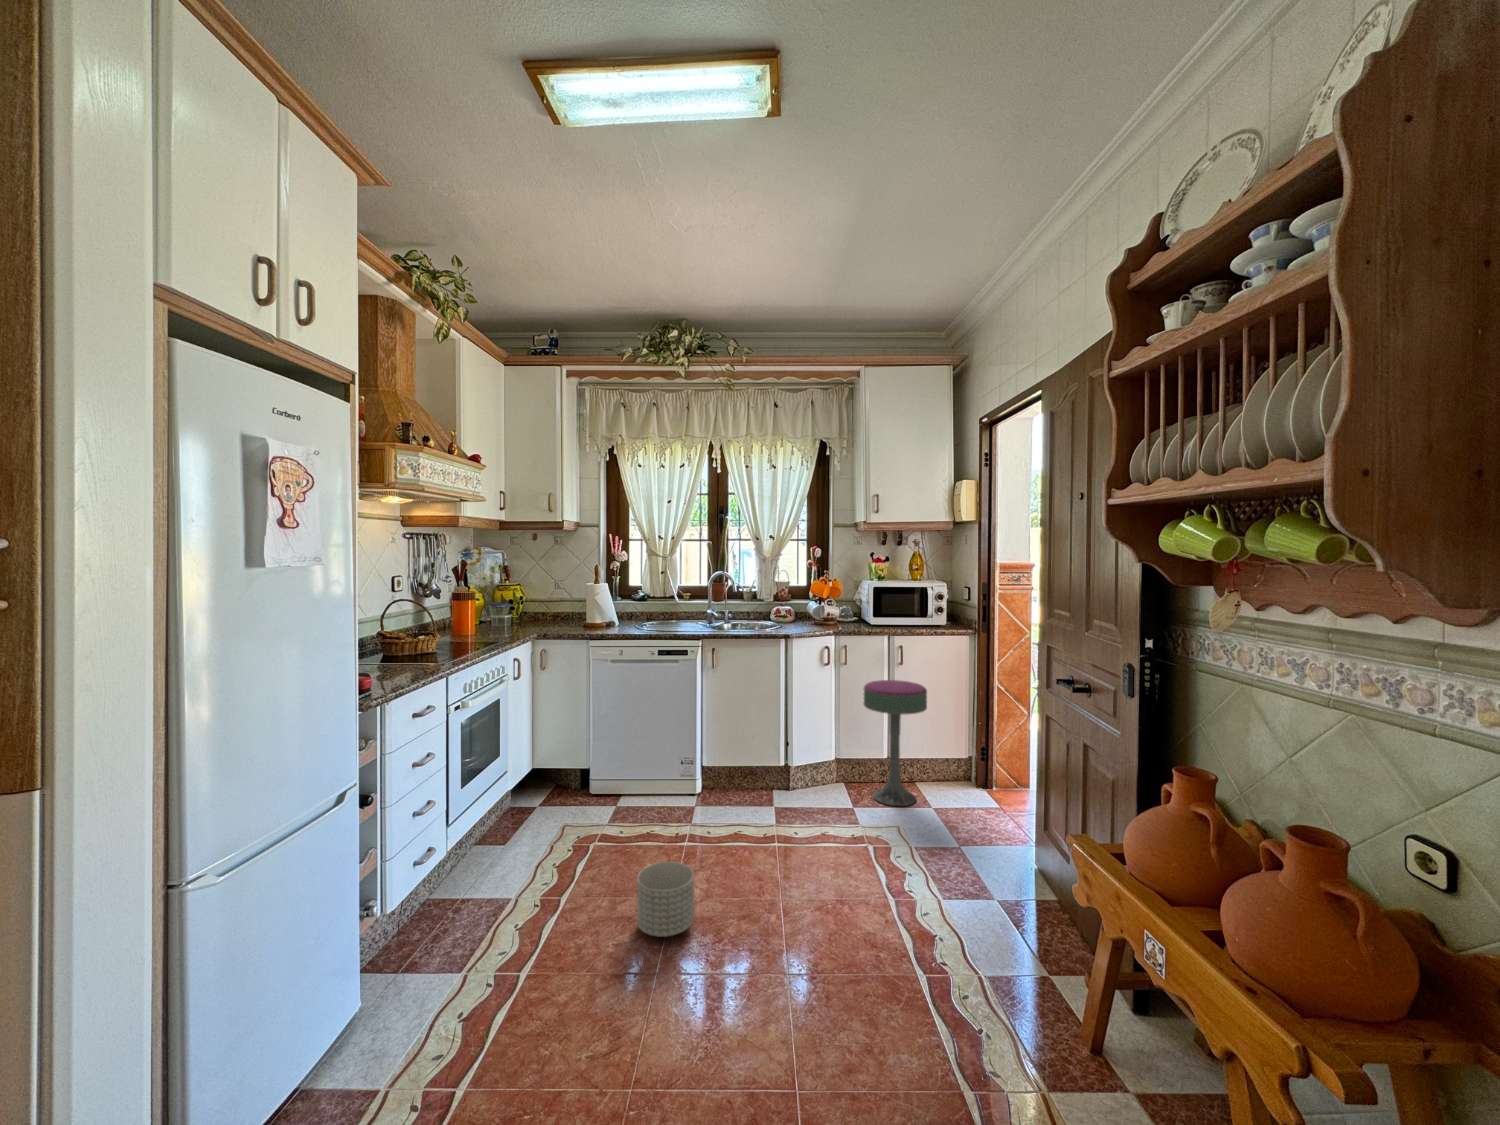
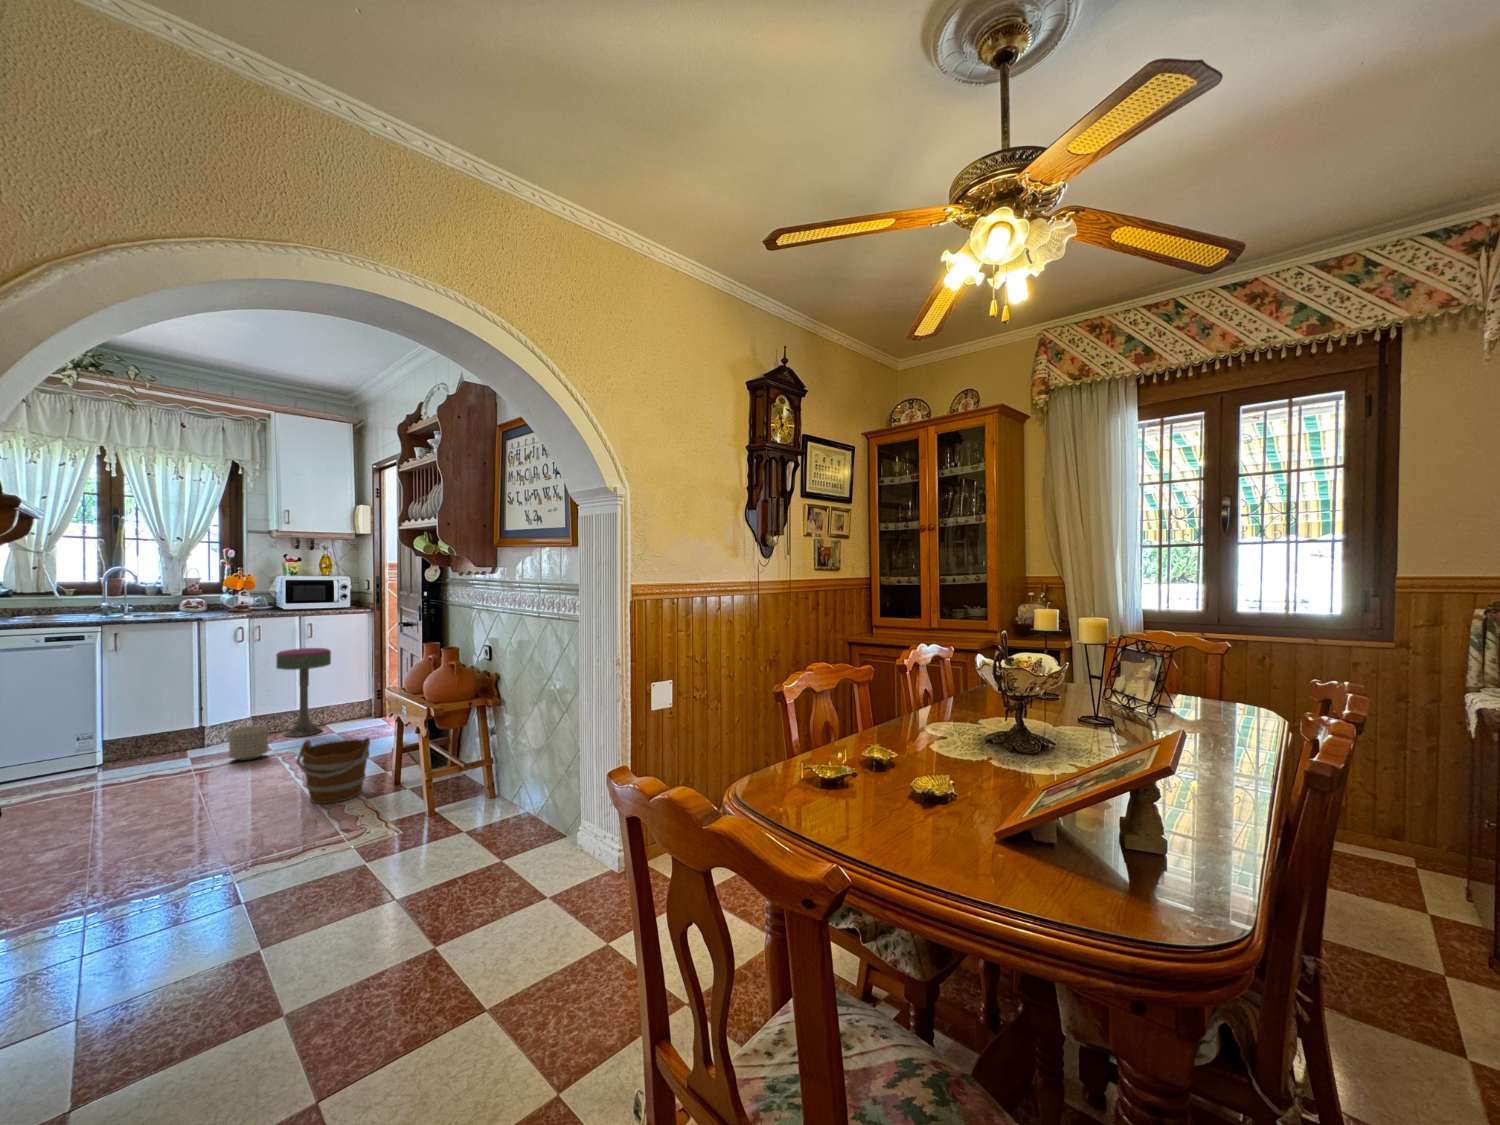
planter: present [637,862,694,937] -> present [229,725,268,760]
bucket: none [901,894,1032,1054] -> present [296,738,370,804]

